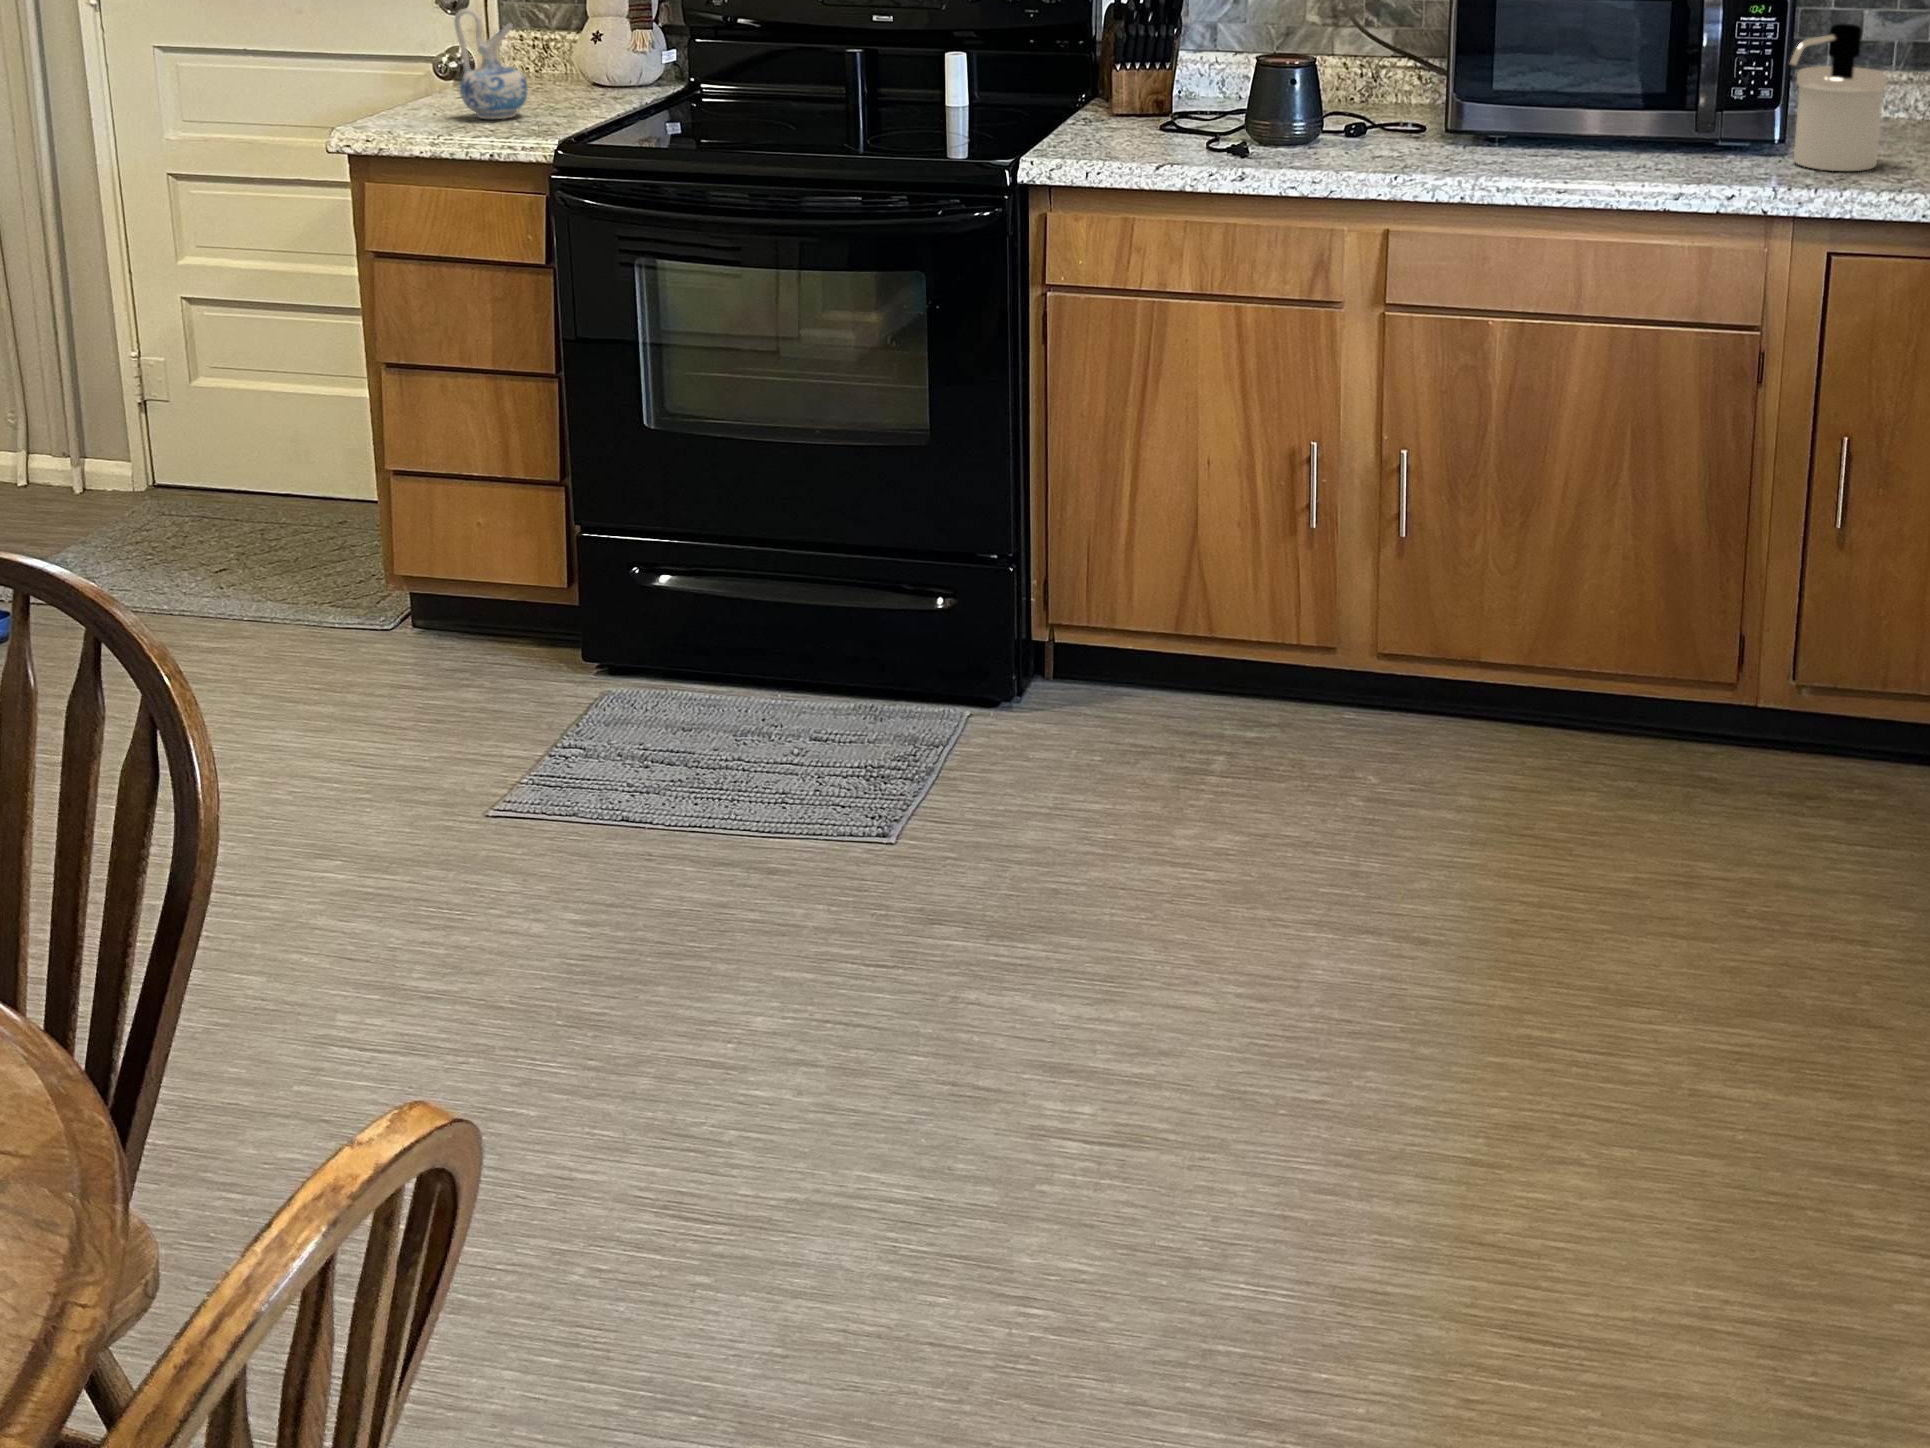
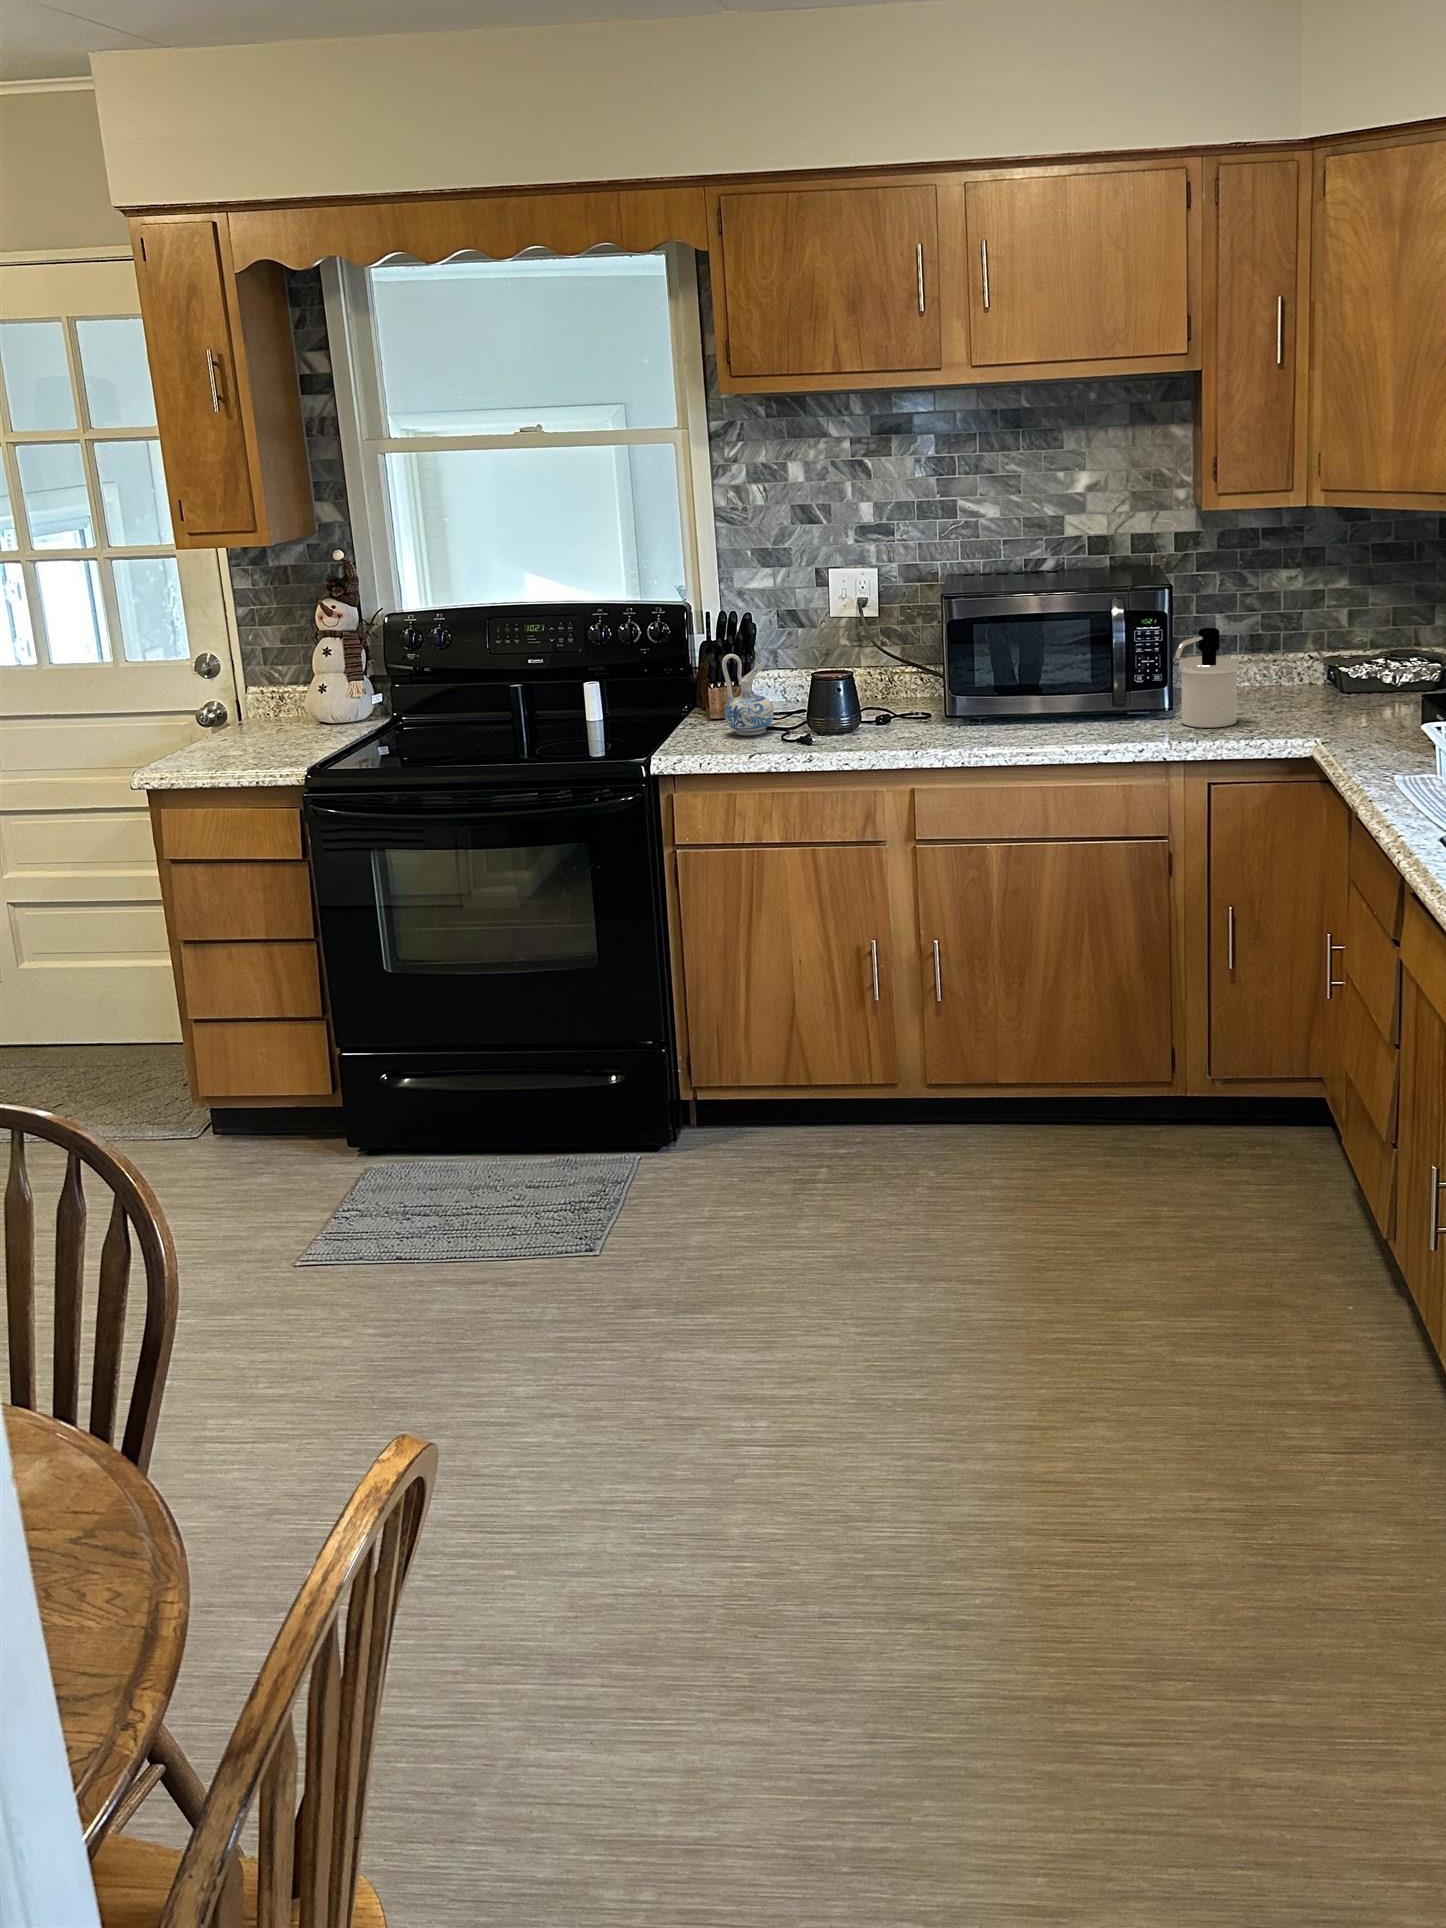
ceramic pitcher: present [454,9,527,119] -> present [722,654,774,735]

